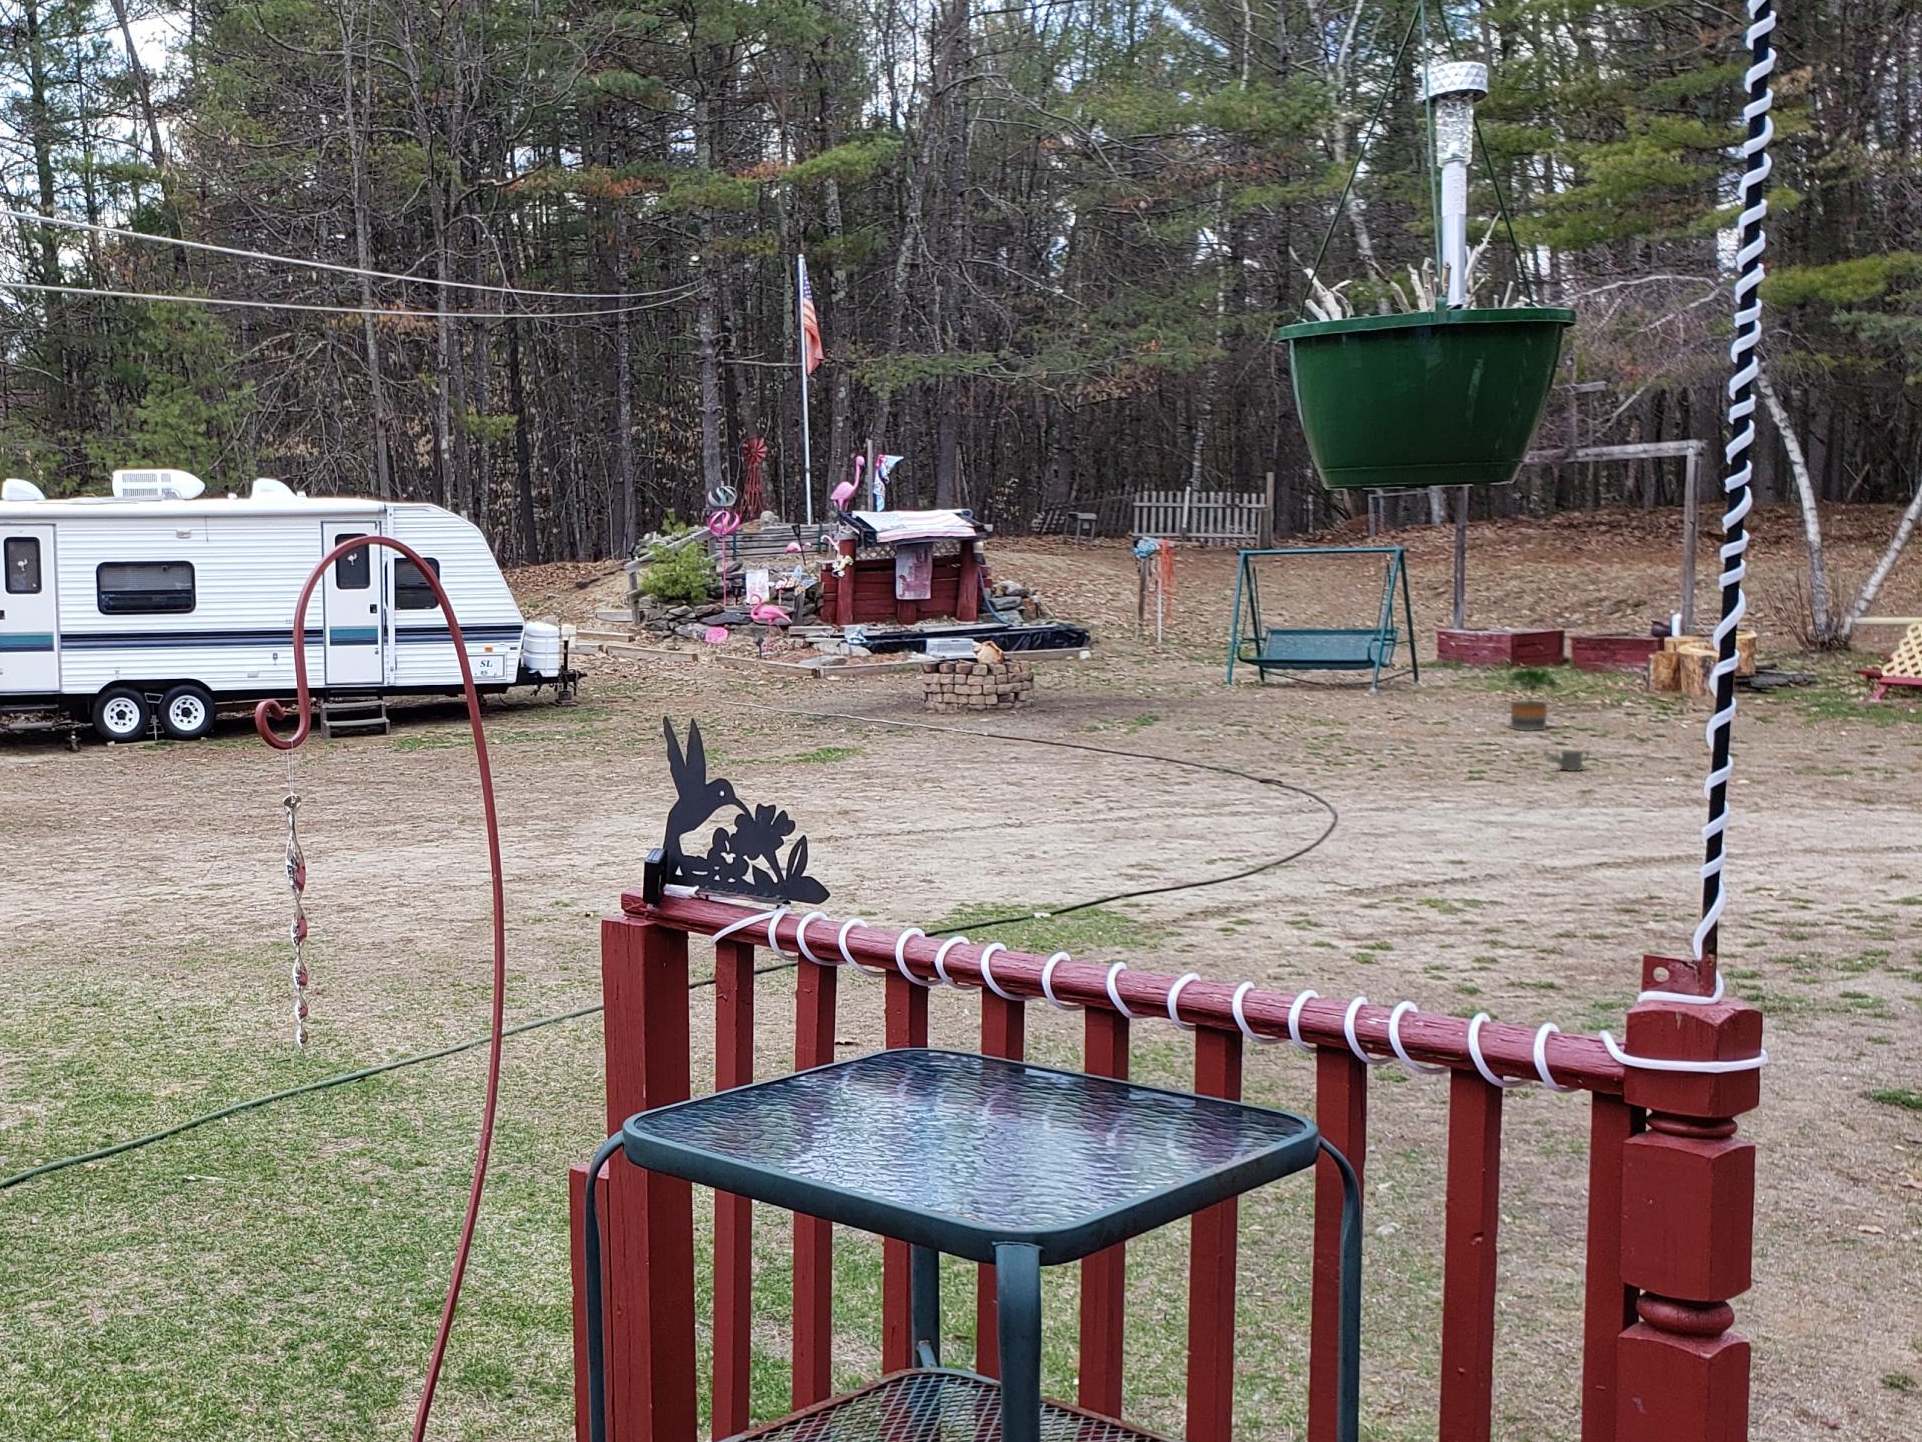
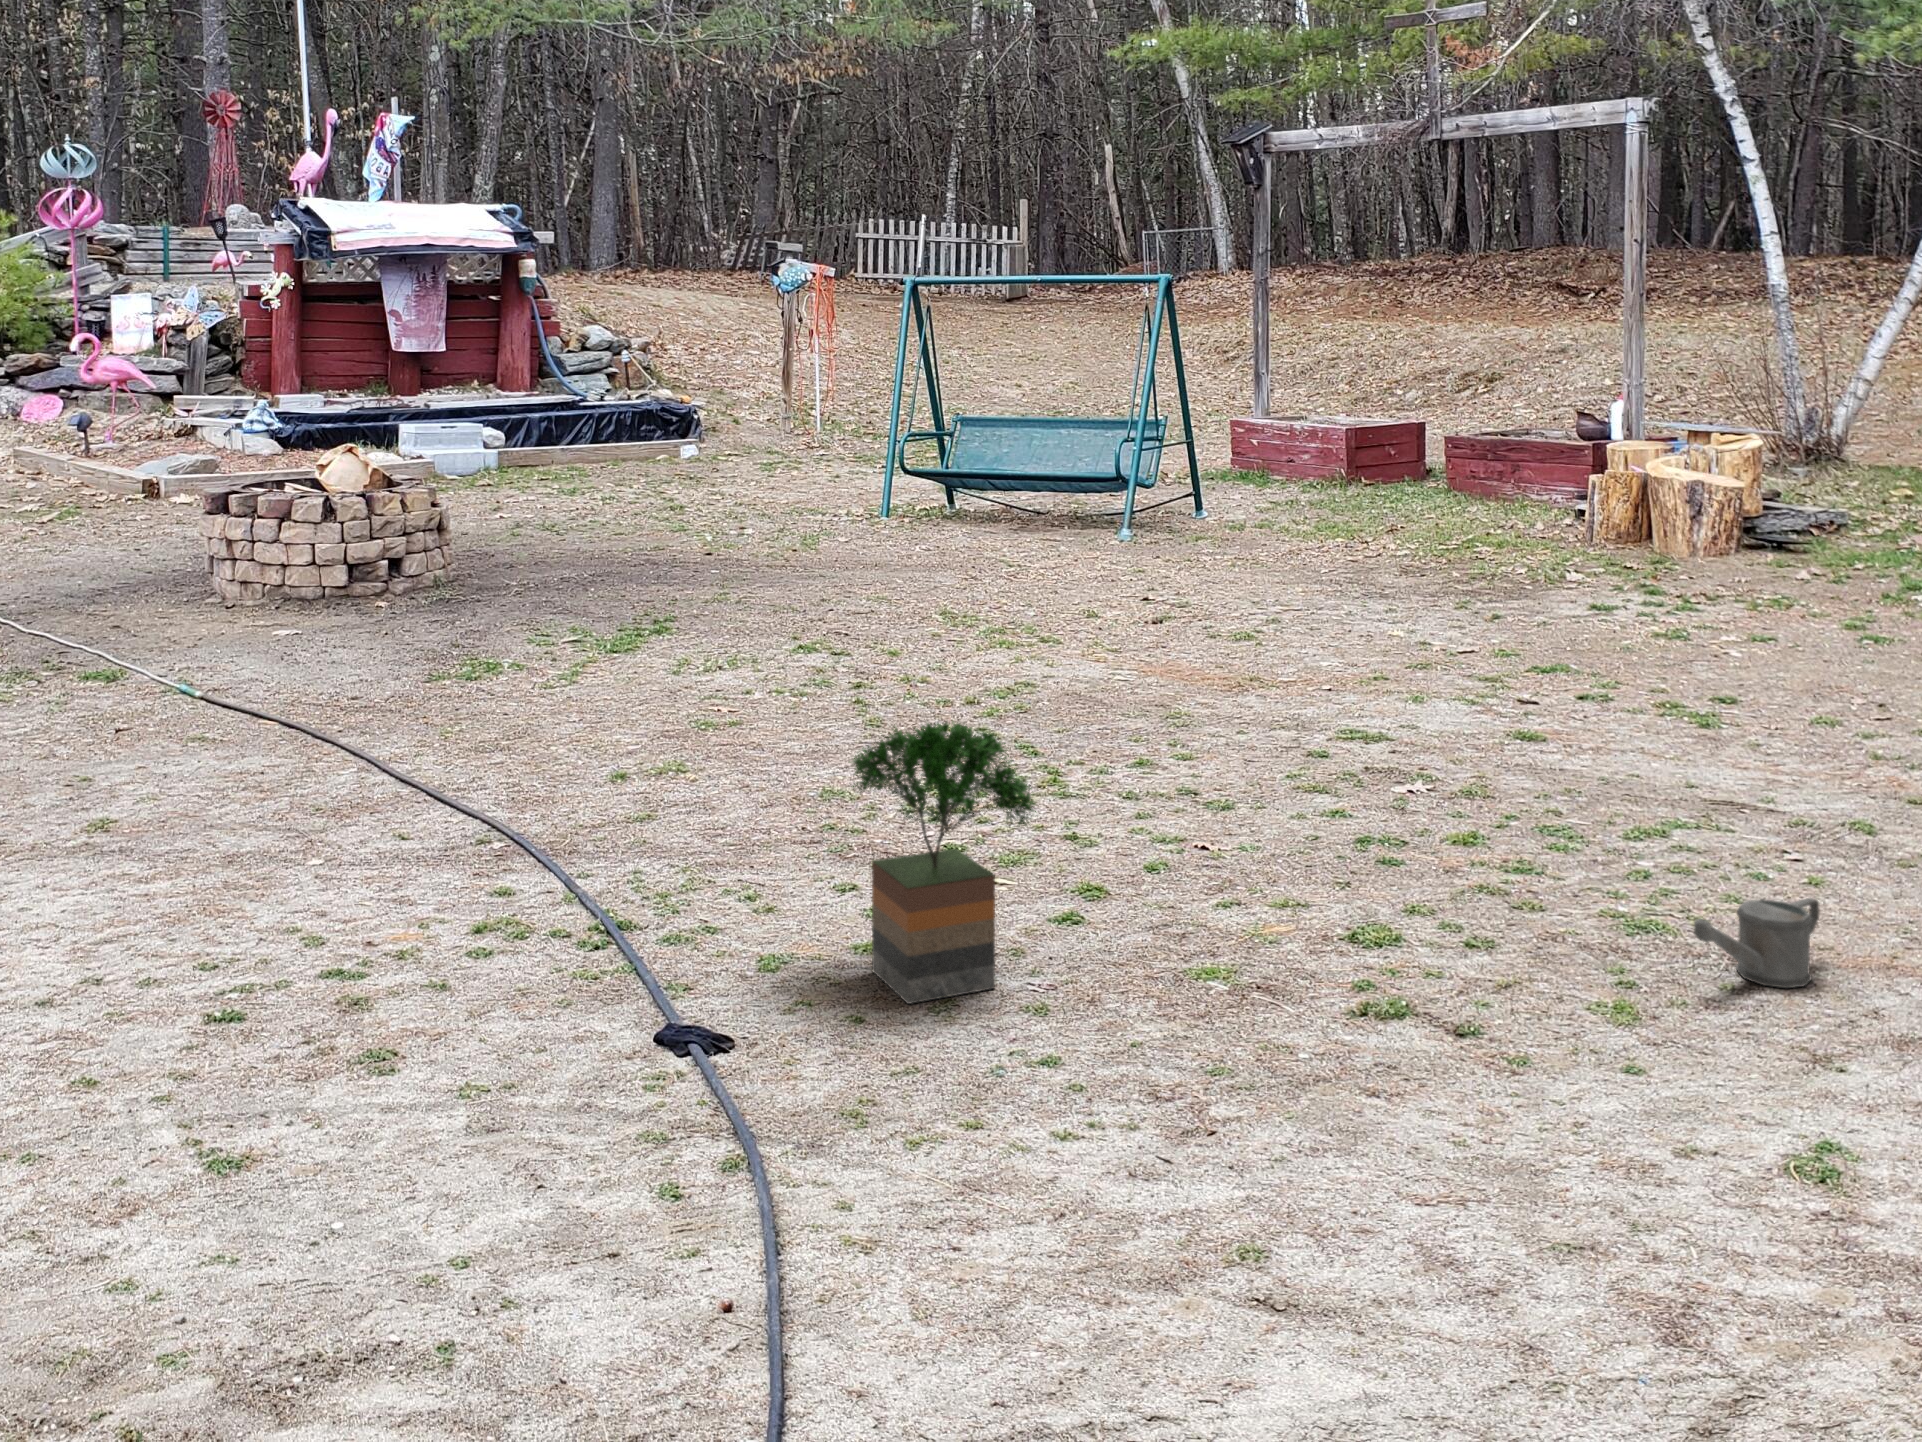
potted tree: present [1508,669,1558,731] -> present [852,721,1036,1004]

